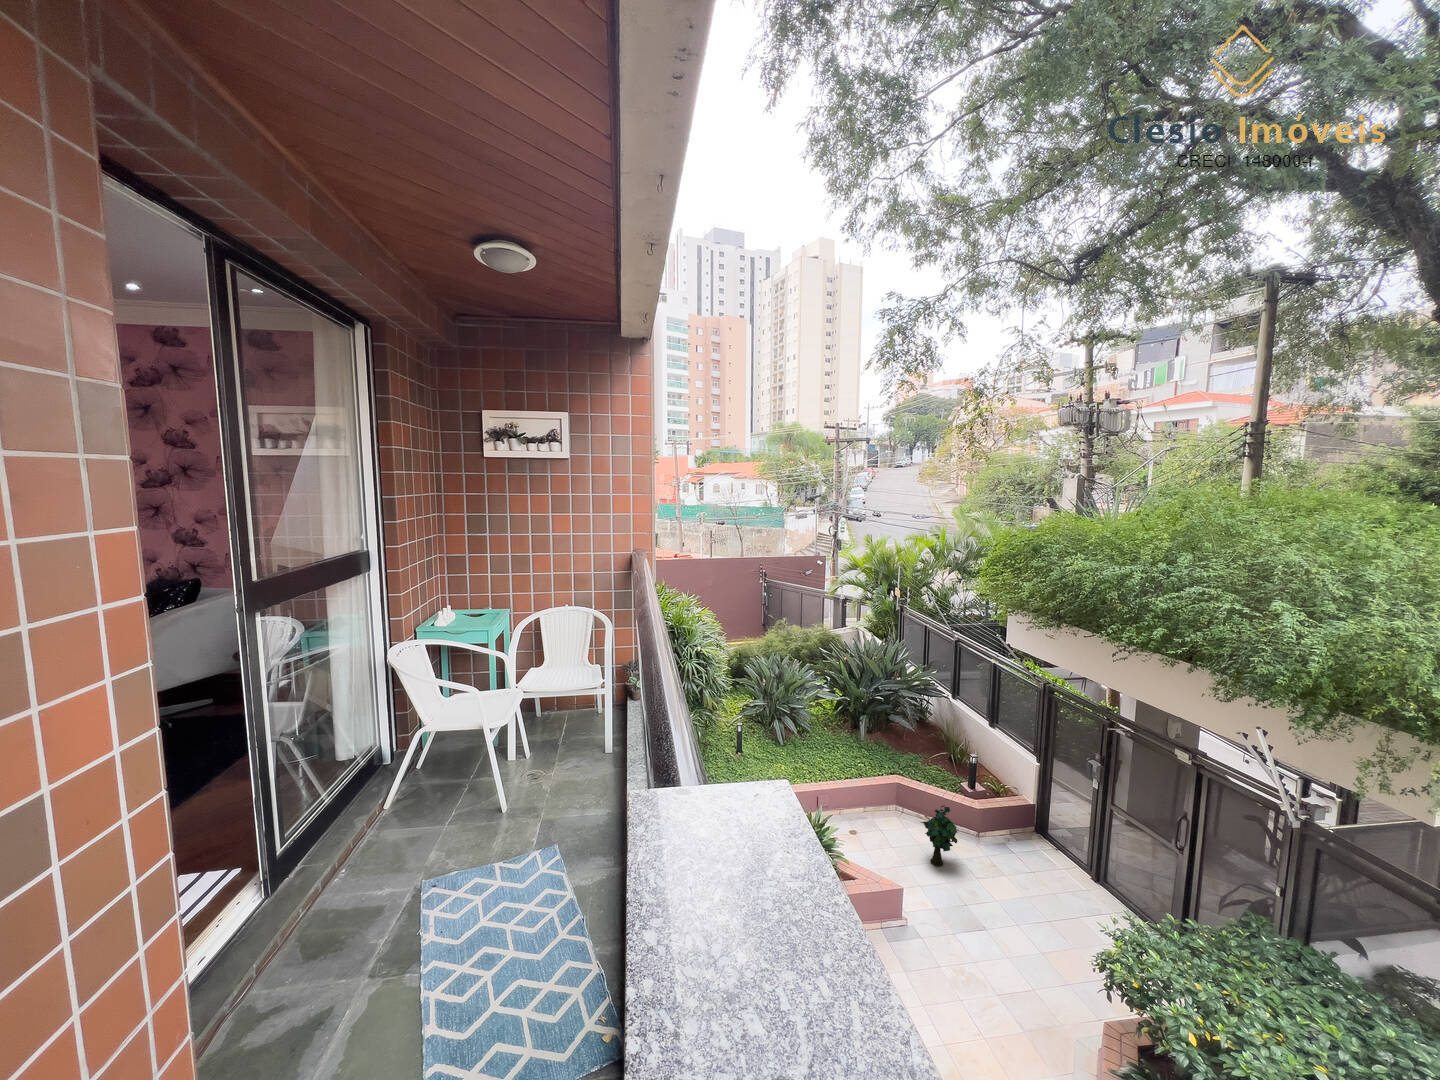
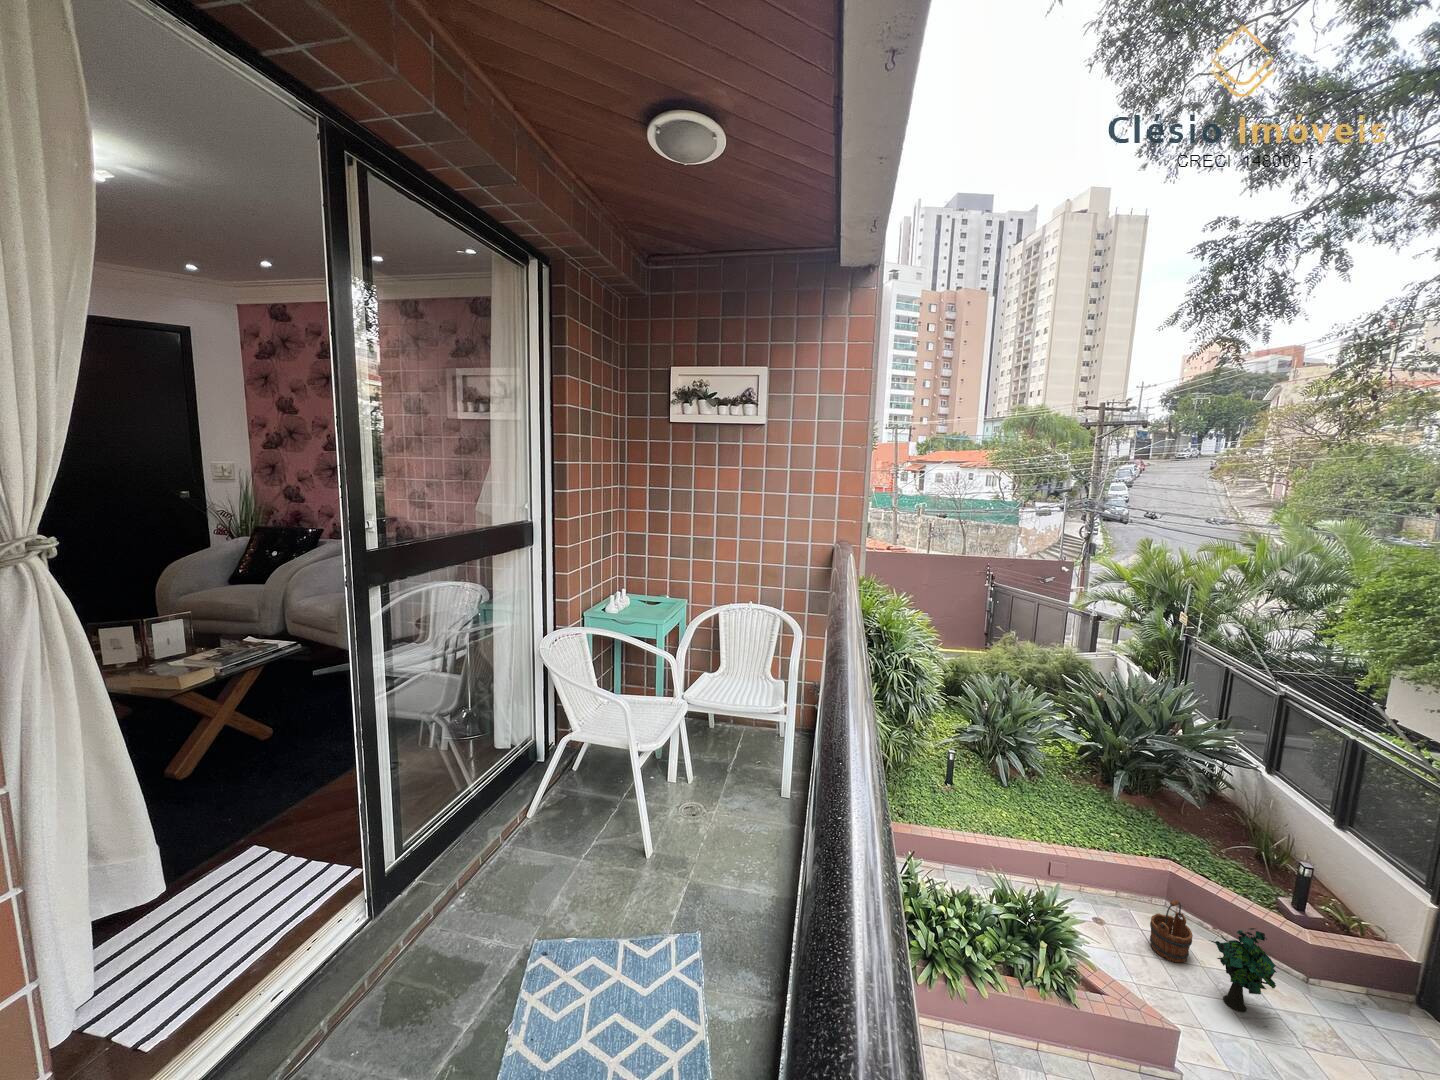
wooden bucket: none [886,800,911,846] -> present [1150,900,1193,962]

